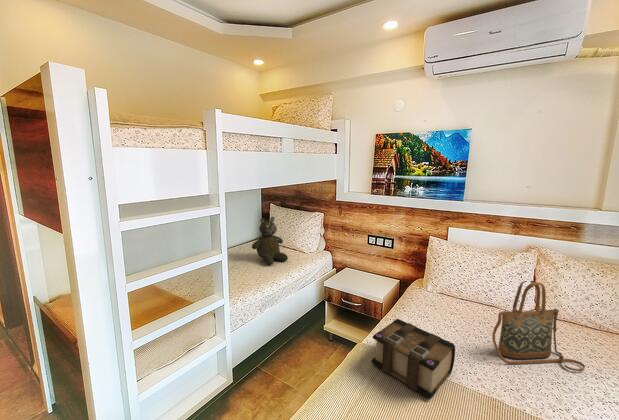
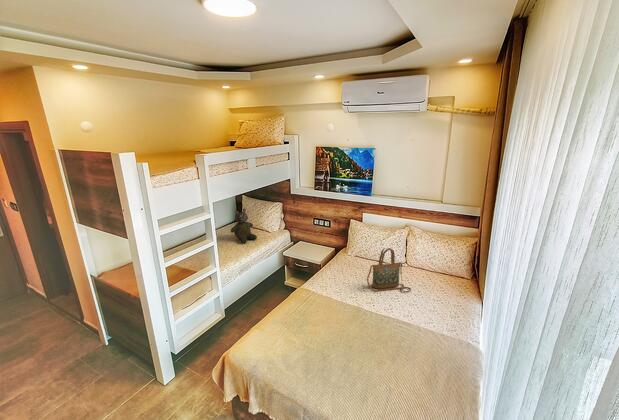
book: present [371,319,455,399] -> none [302,272,345,309]

